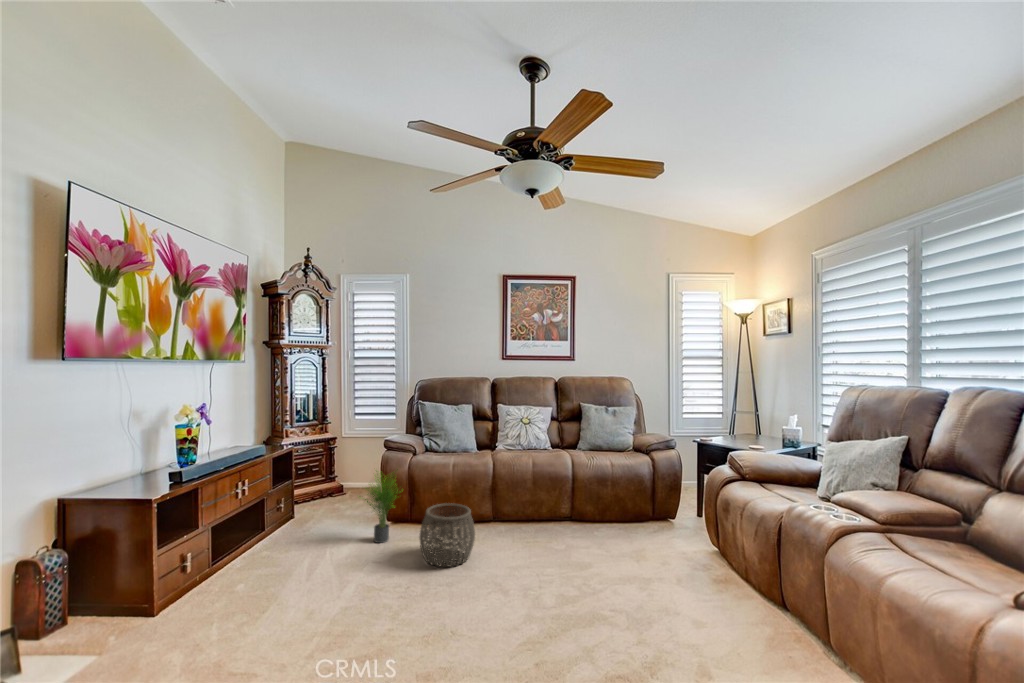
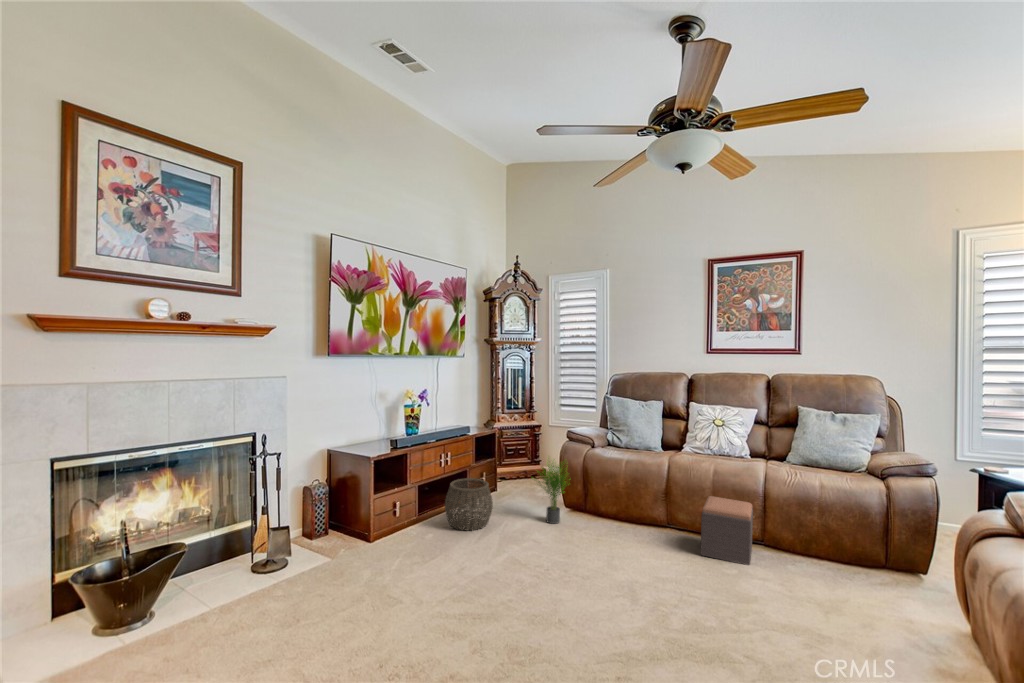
footstool: none [529,486,575,541] -> present [701,496,753,565]
woven basket: present [419,503,475,567] -> present [445,478,493,531]

